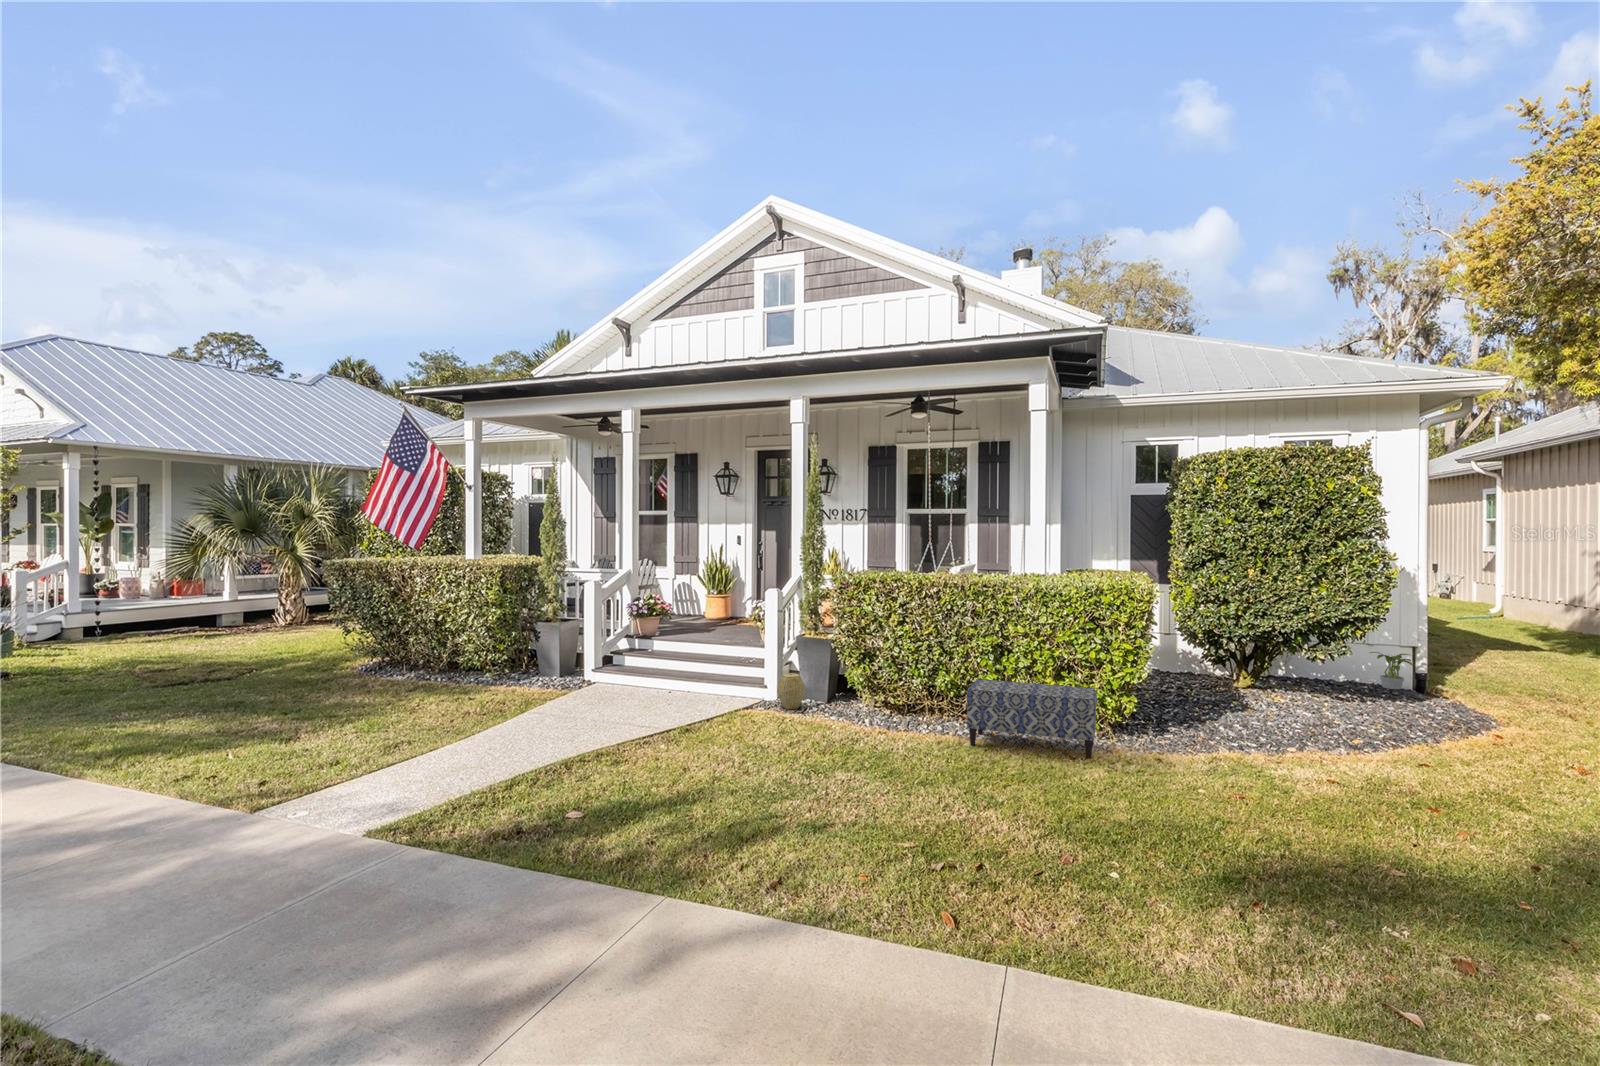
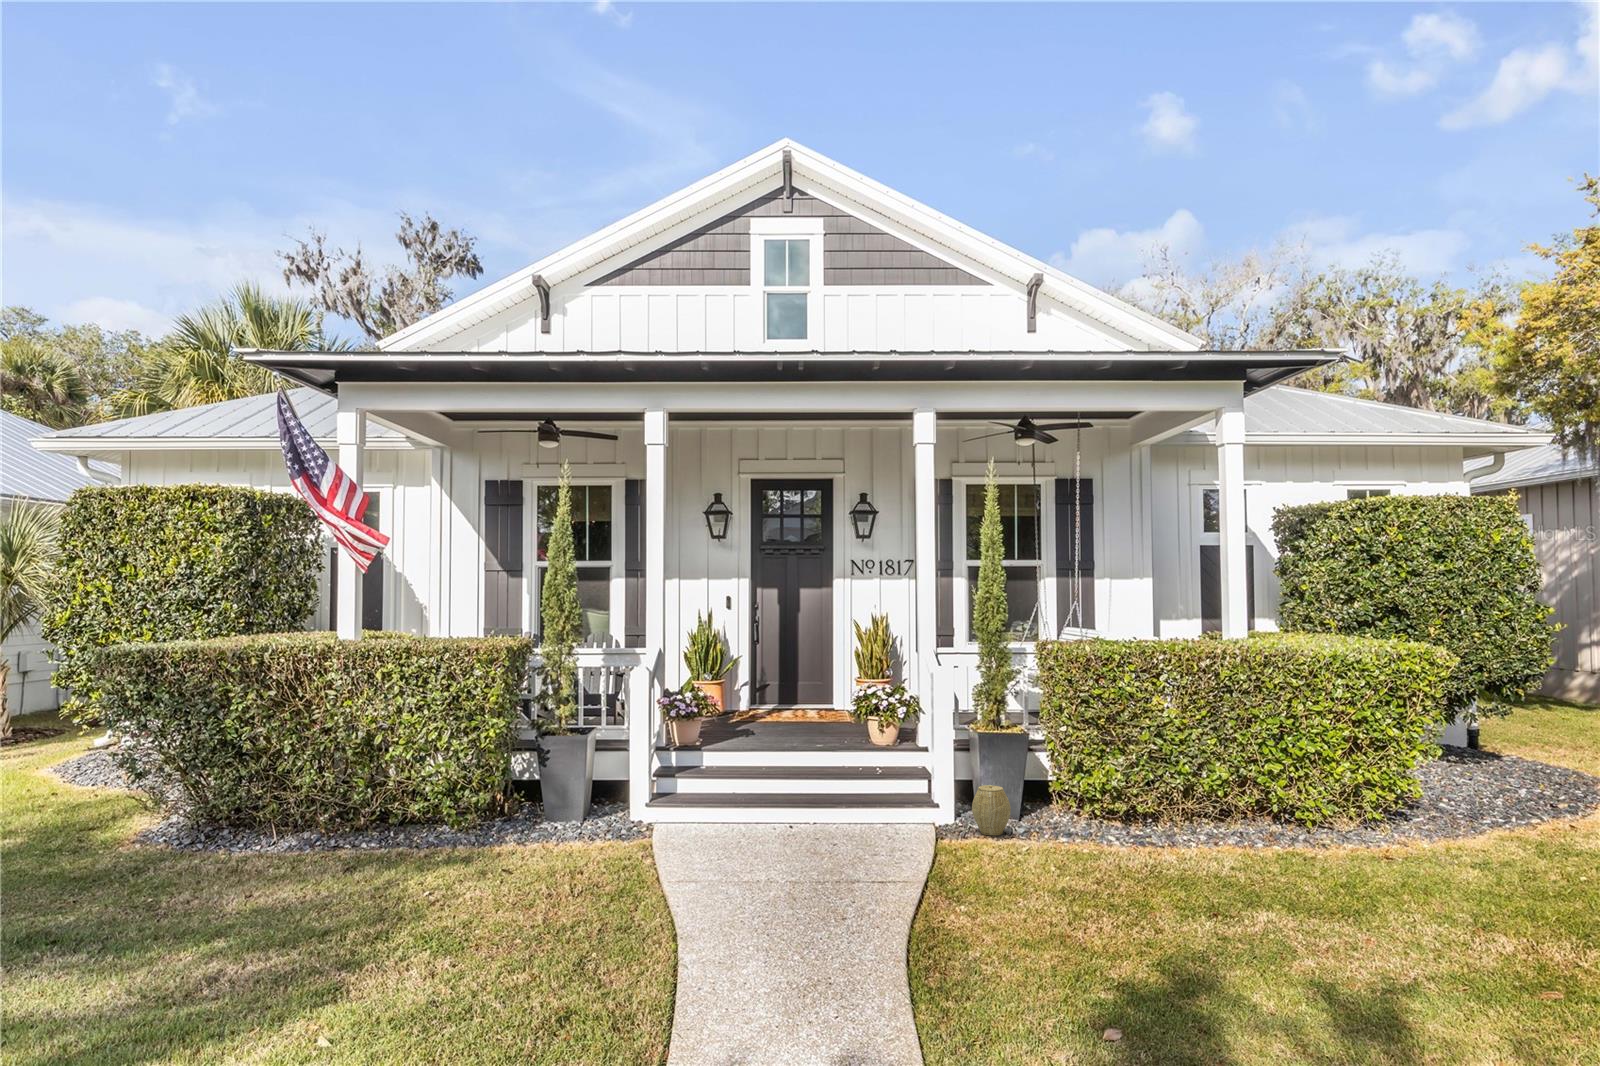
potted plant: present [1370,652,1413,689] -> none [1457,710,1504,749]
bench: present [967,679,1097,759] -> none [1264,772,1449,857]

